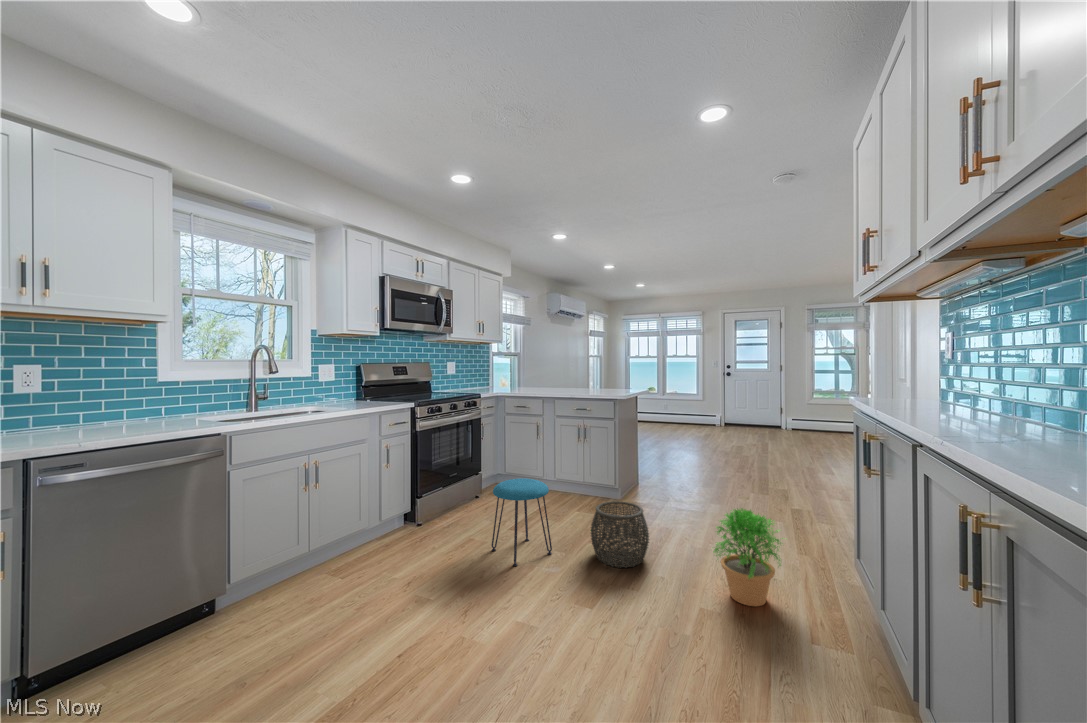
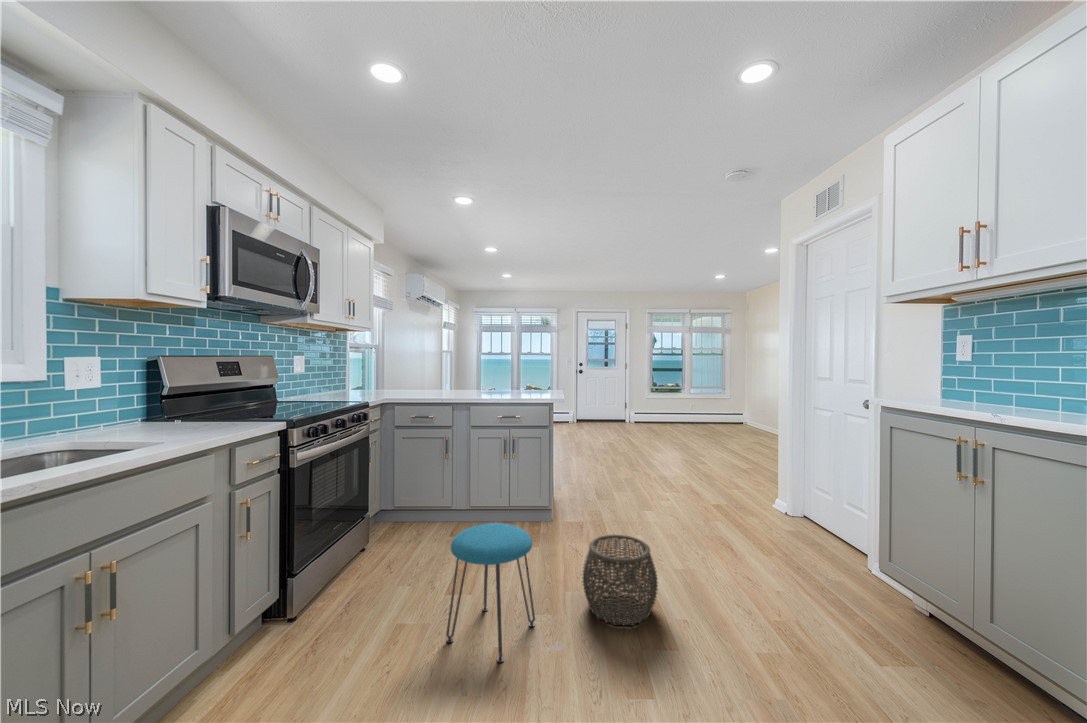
potted plant: present [713,509,783,606] -> none [742,526,830,641]

